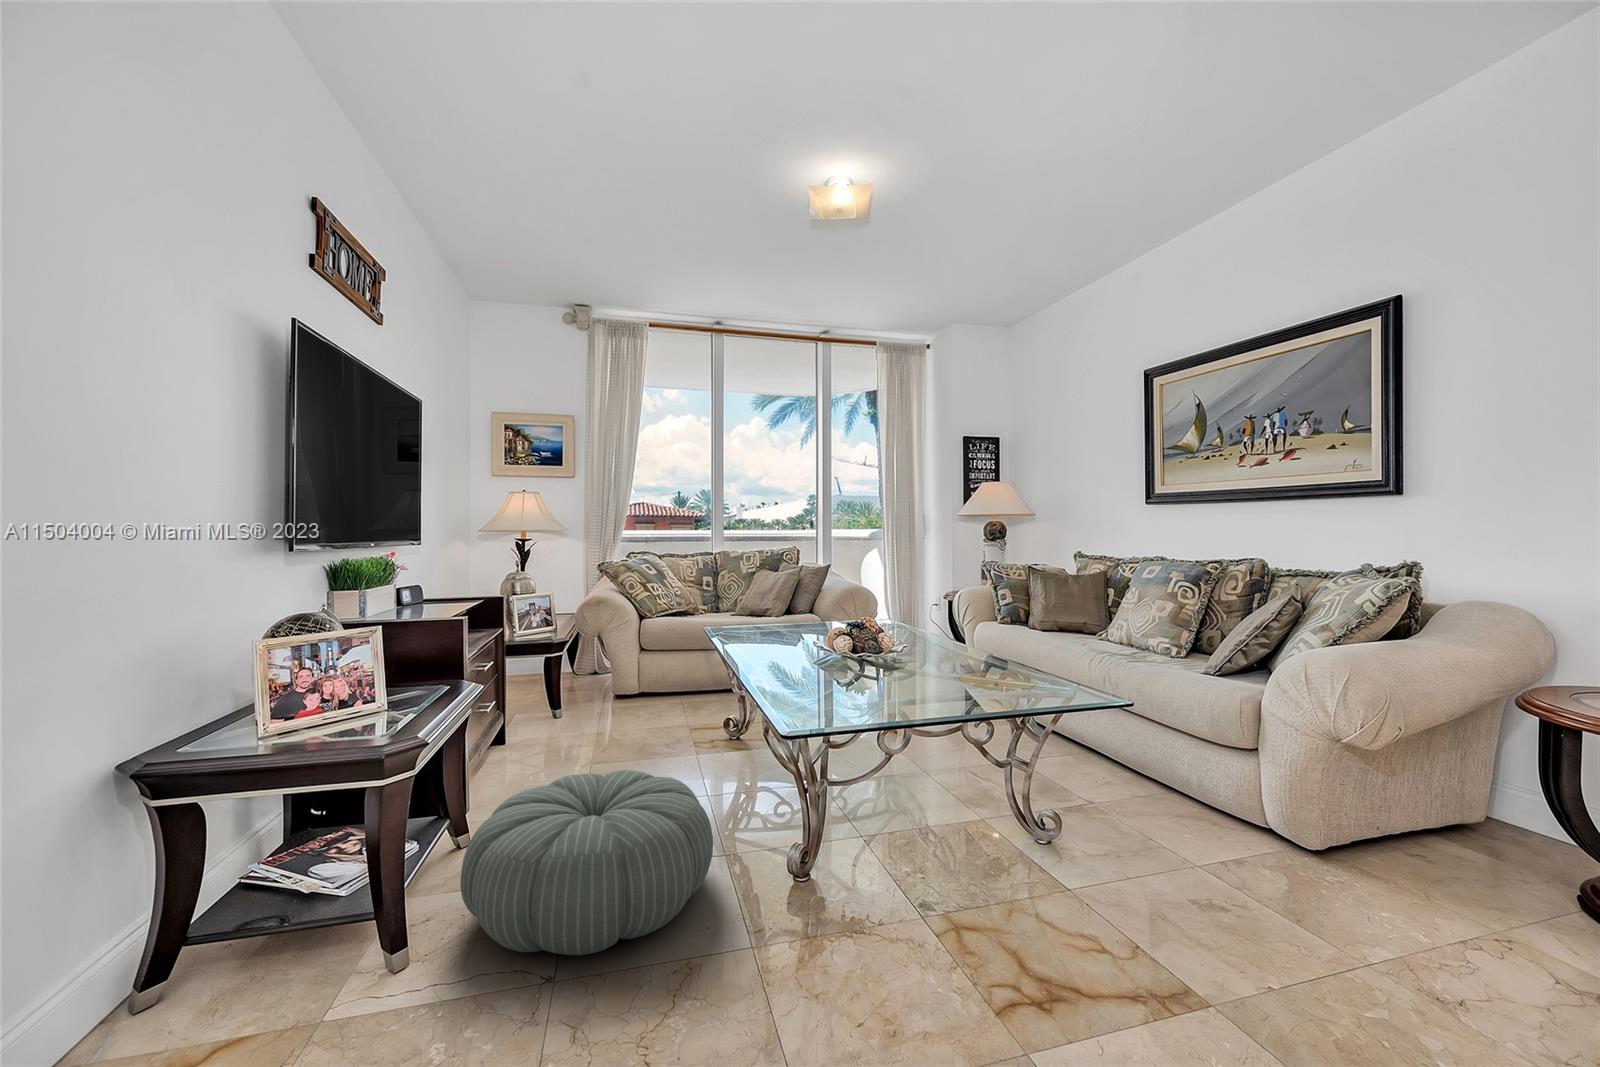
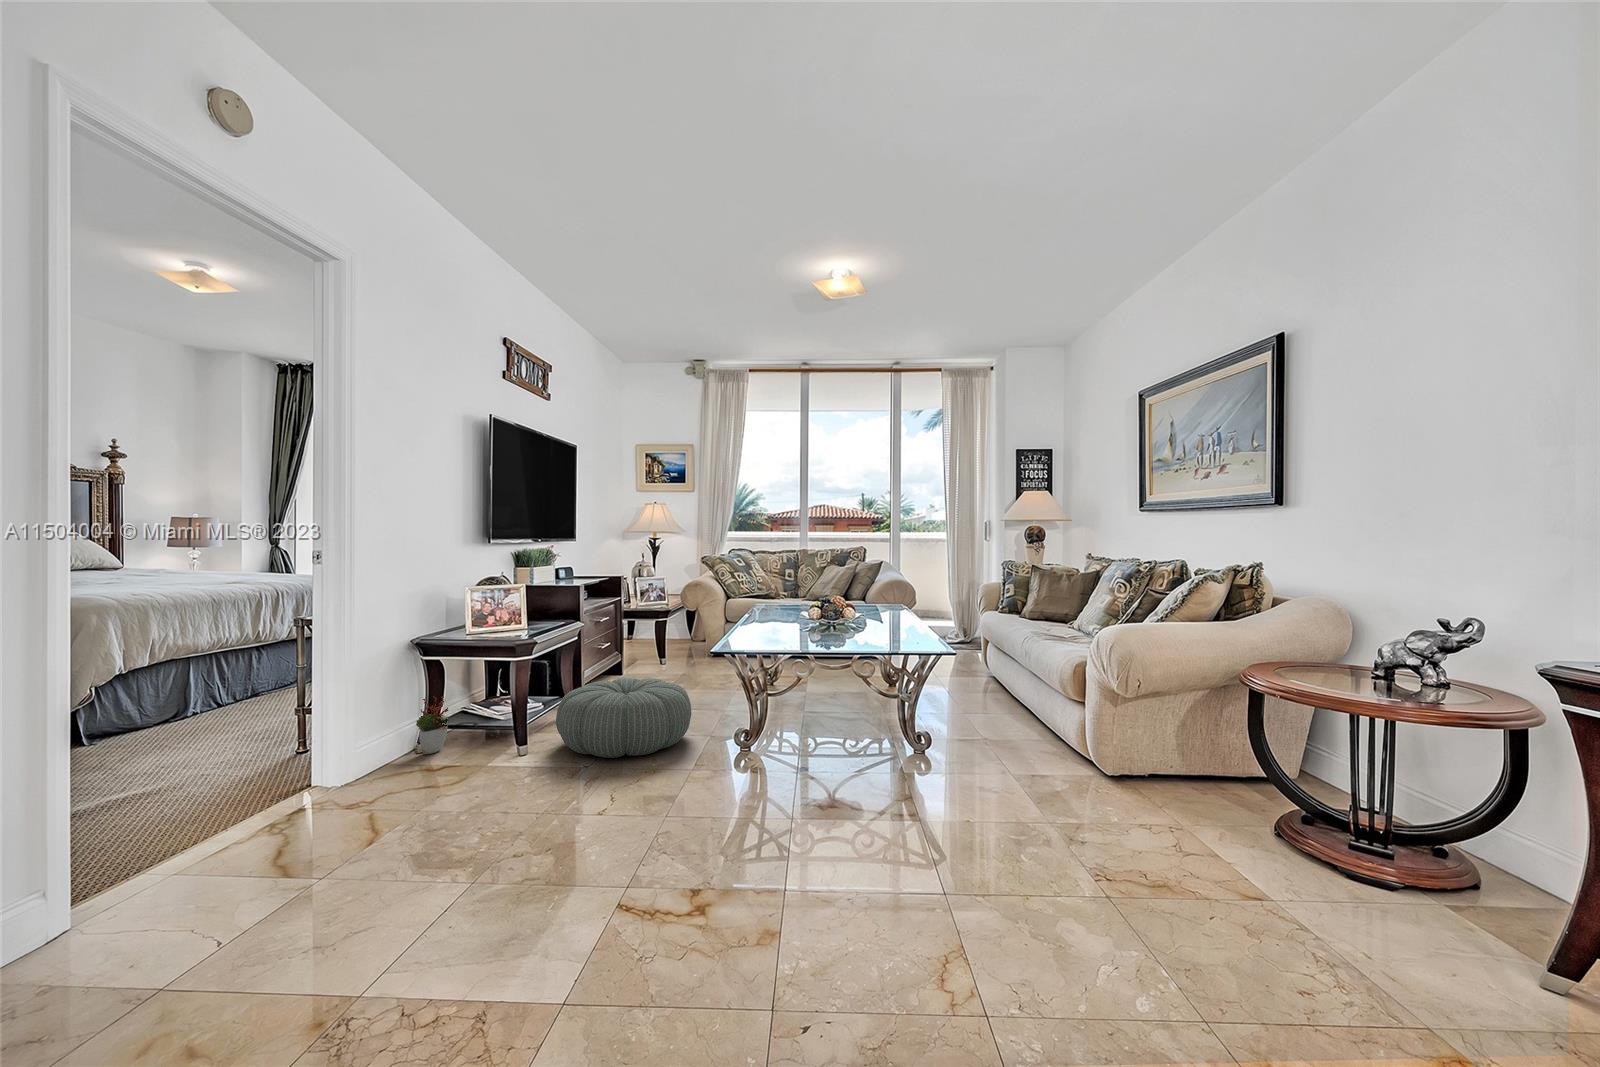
decorative plant: none [120,881,208,1020] -> present [416,696,449,754]

